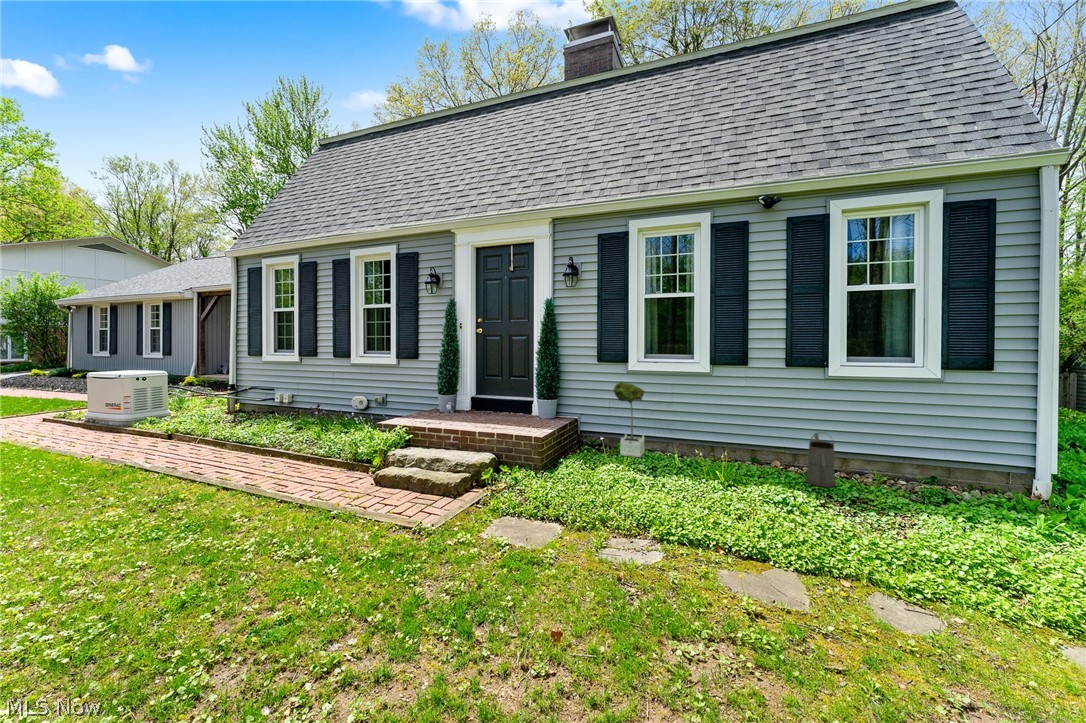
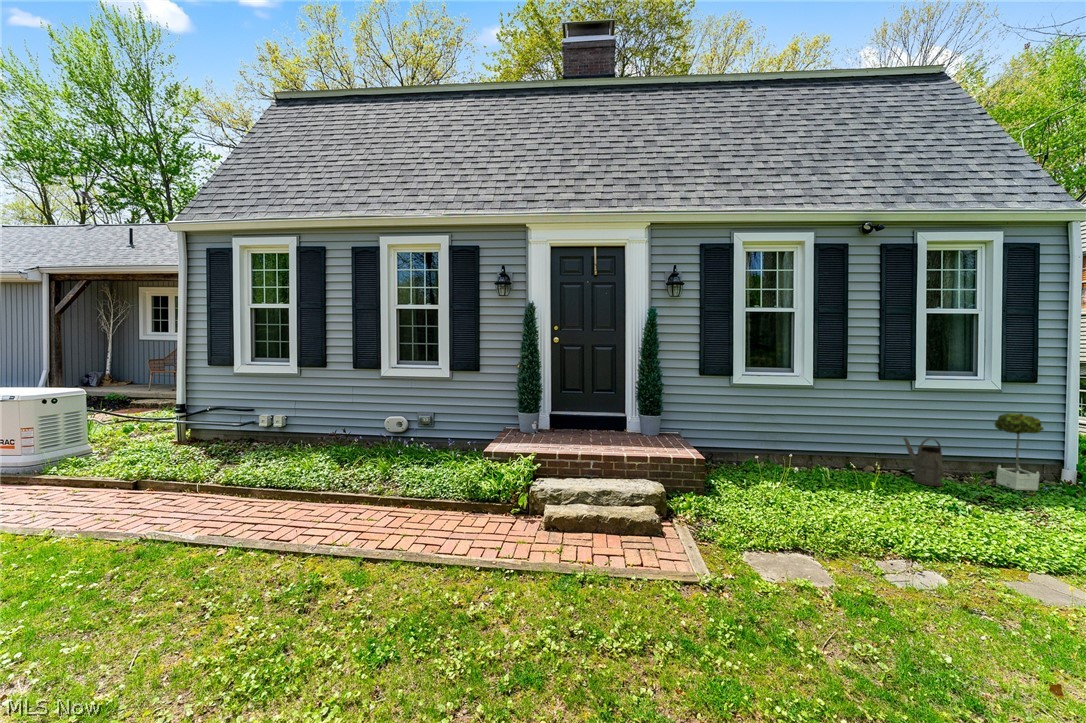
potted tree: present [614,382,645,457] -> present [994,413,1044,490]

